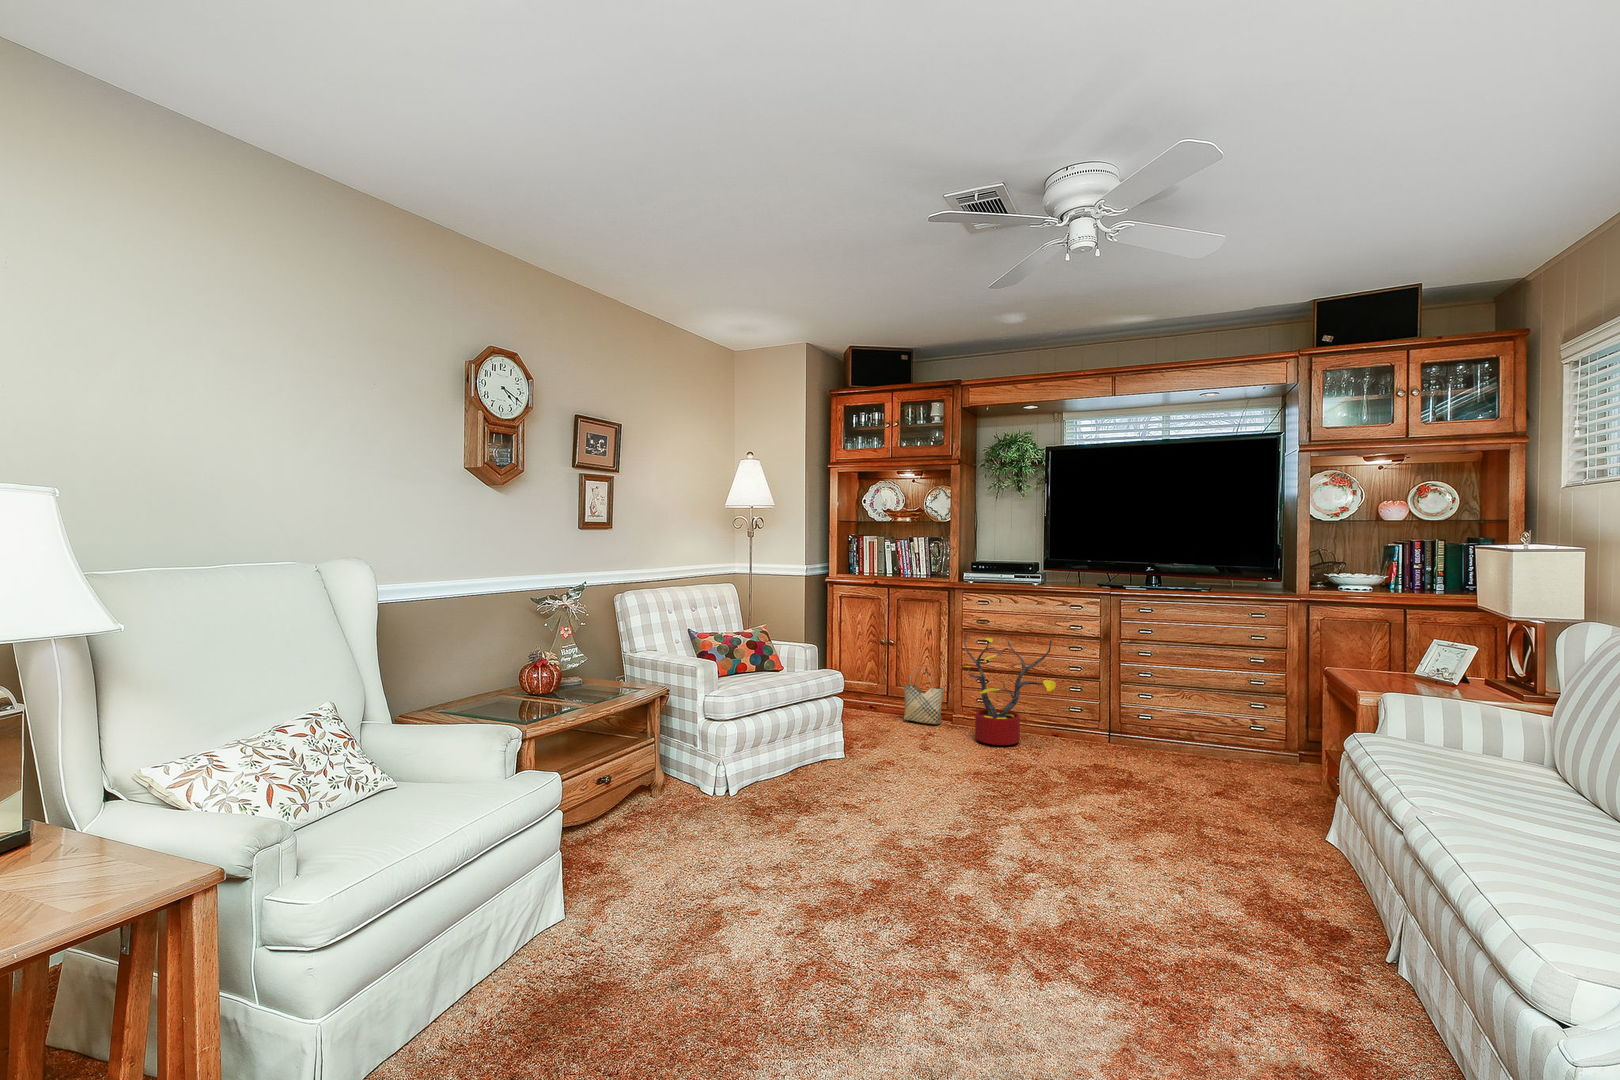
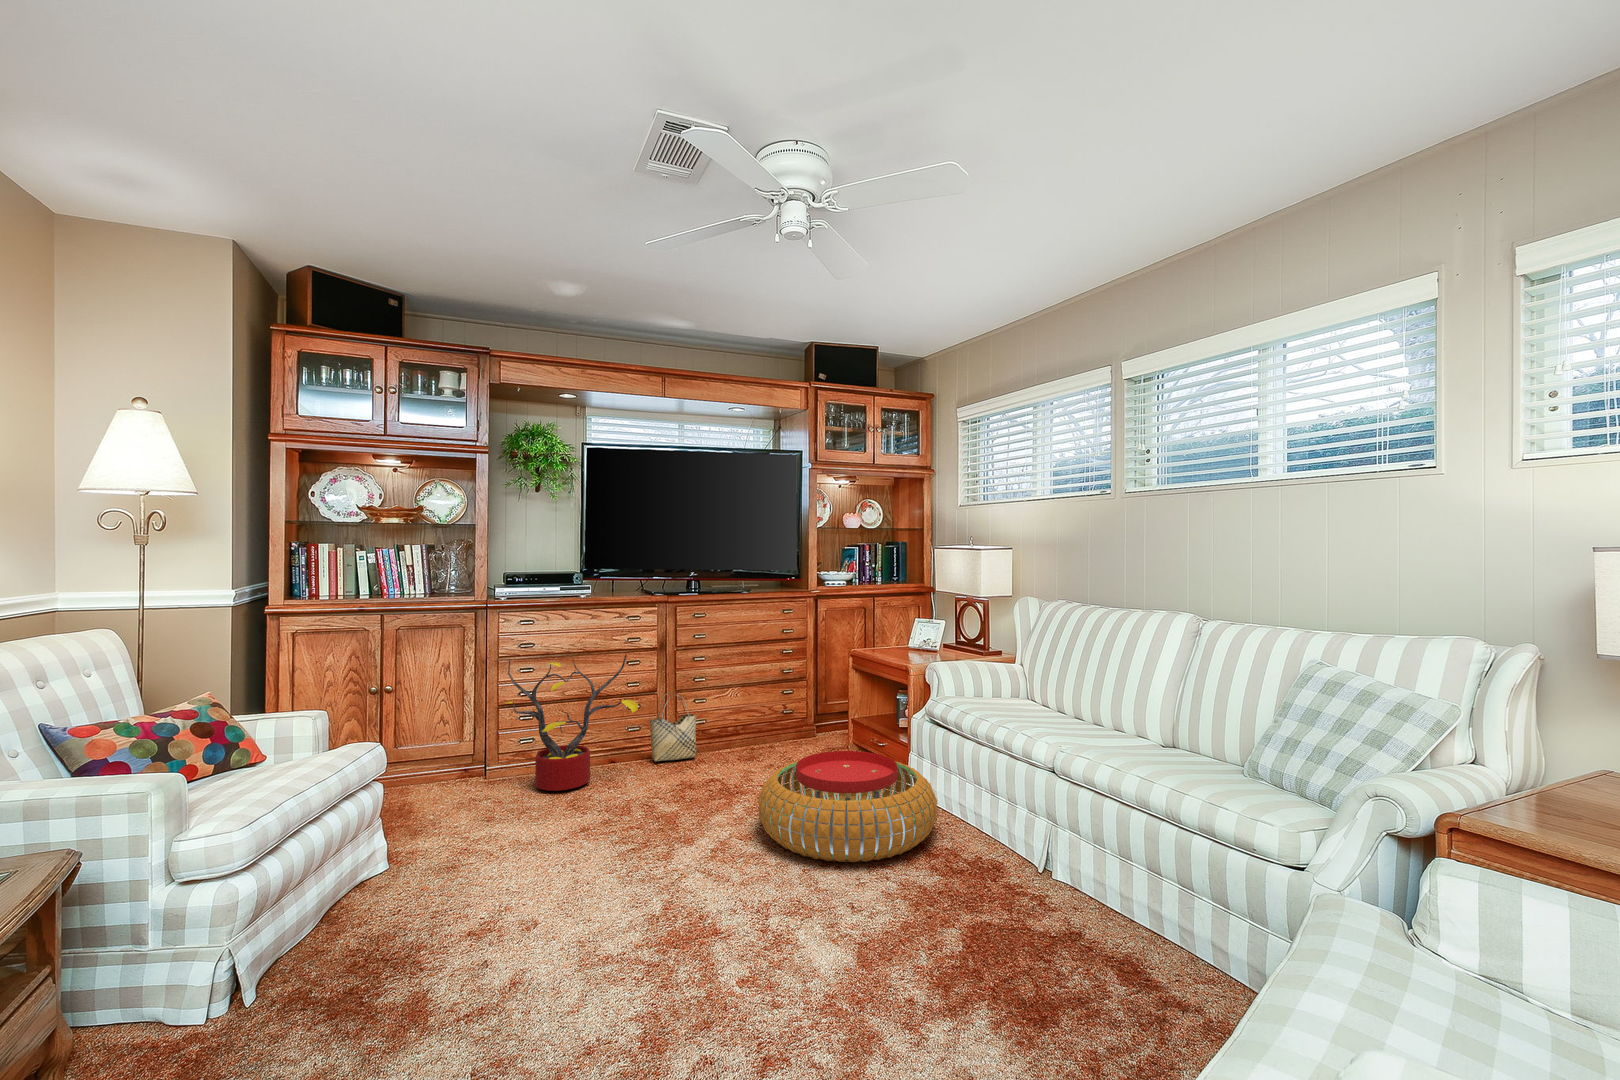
woven basket: present [904,665,944,724] -> present [649,692,697,762]
pouf: none [1089,761,1295,876] -> present [758,751,937,862]

